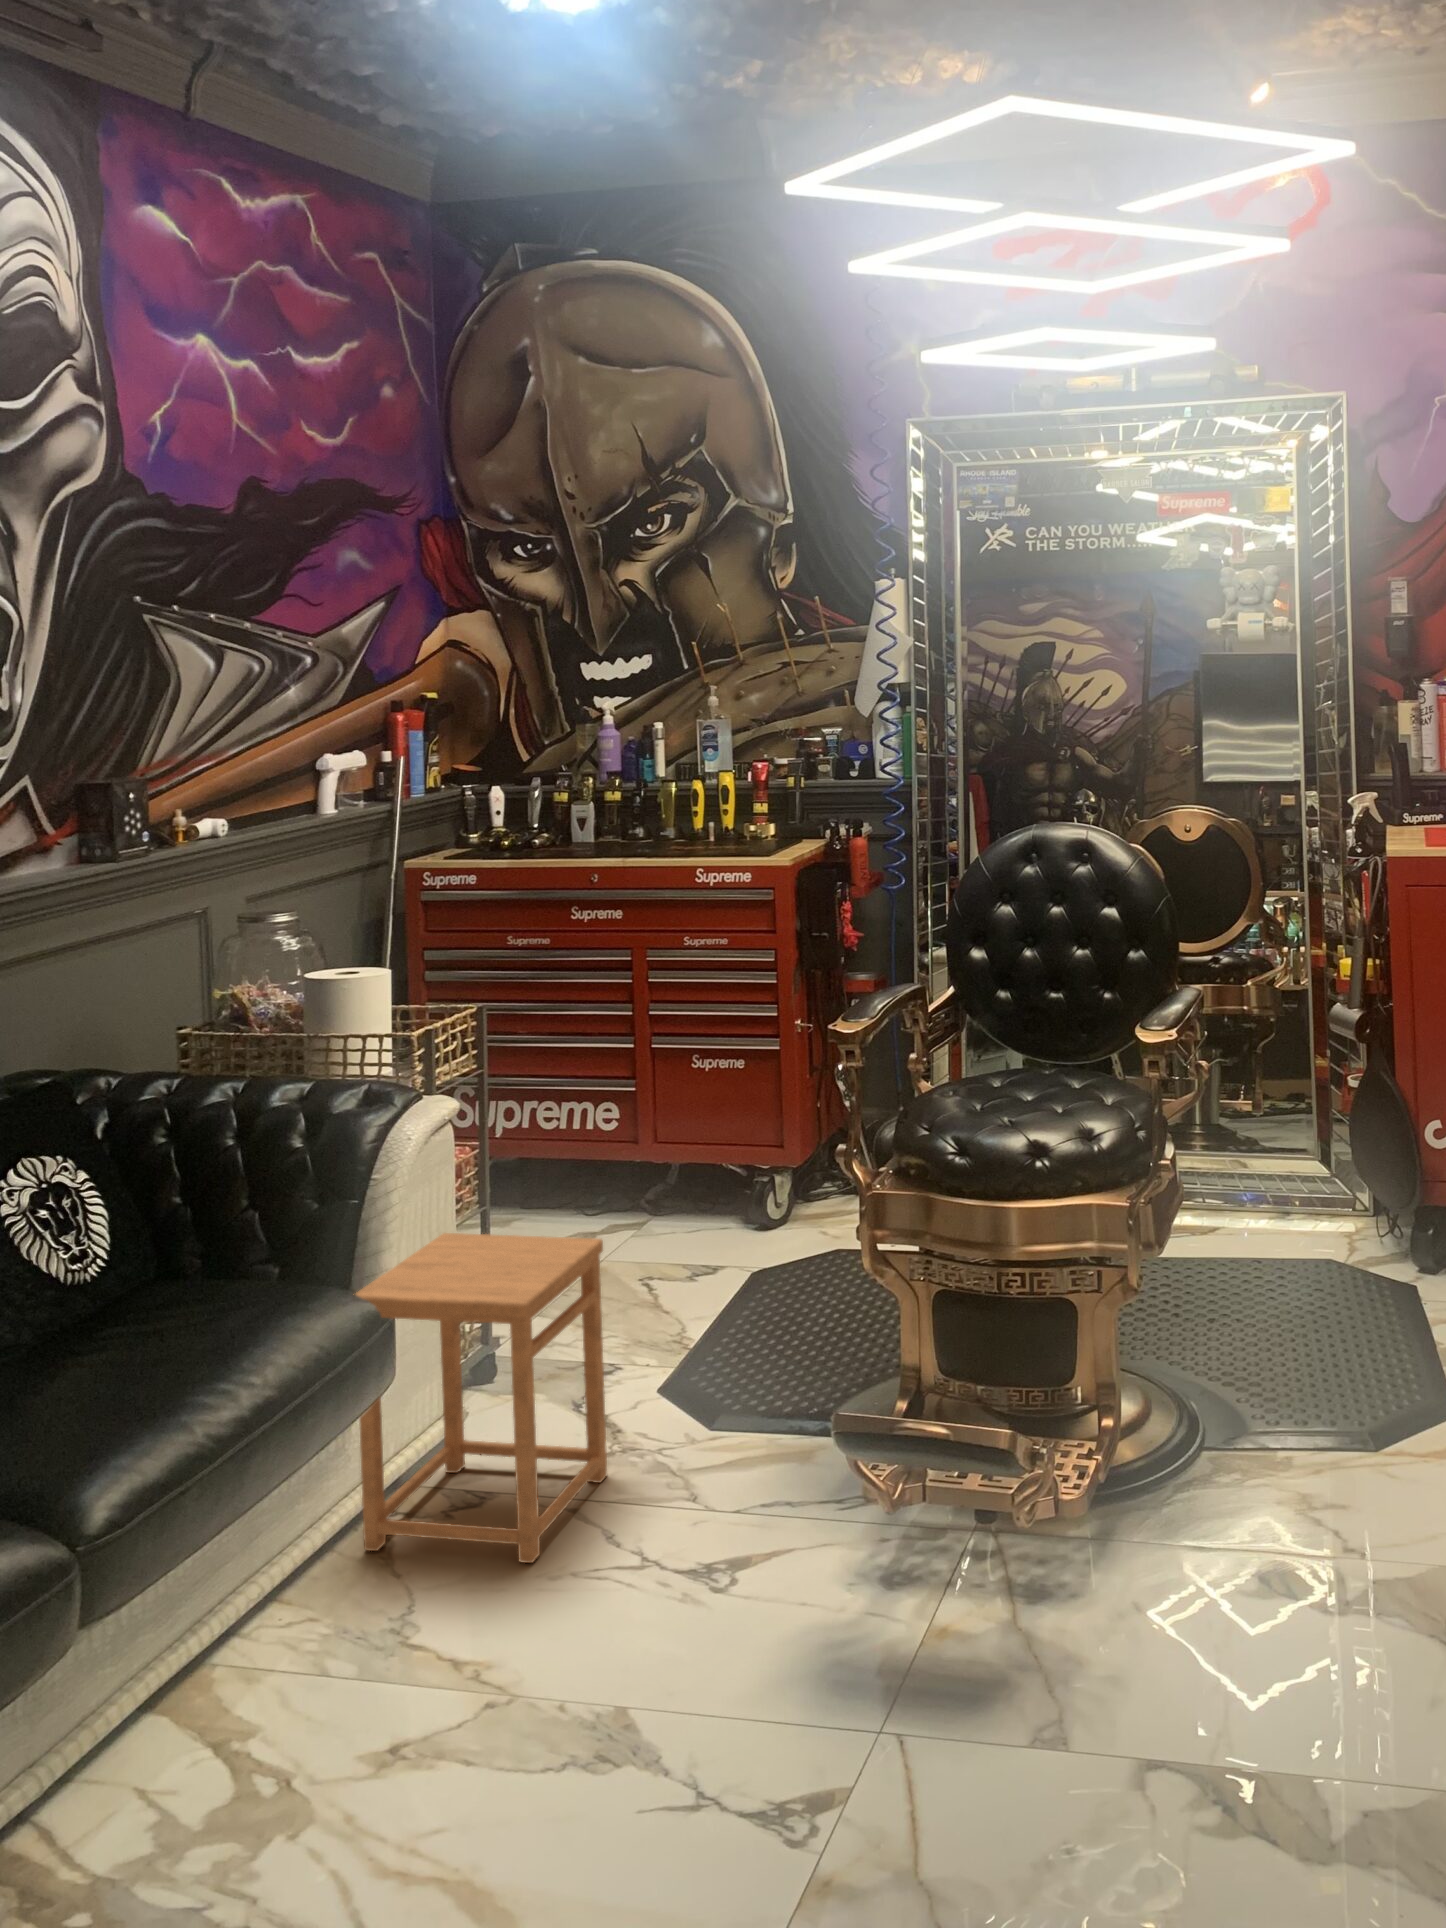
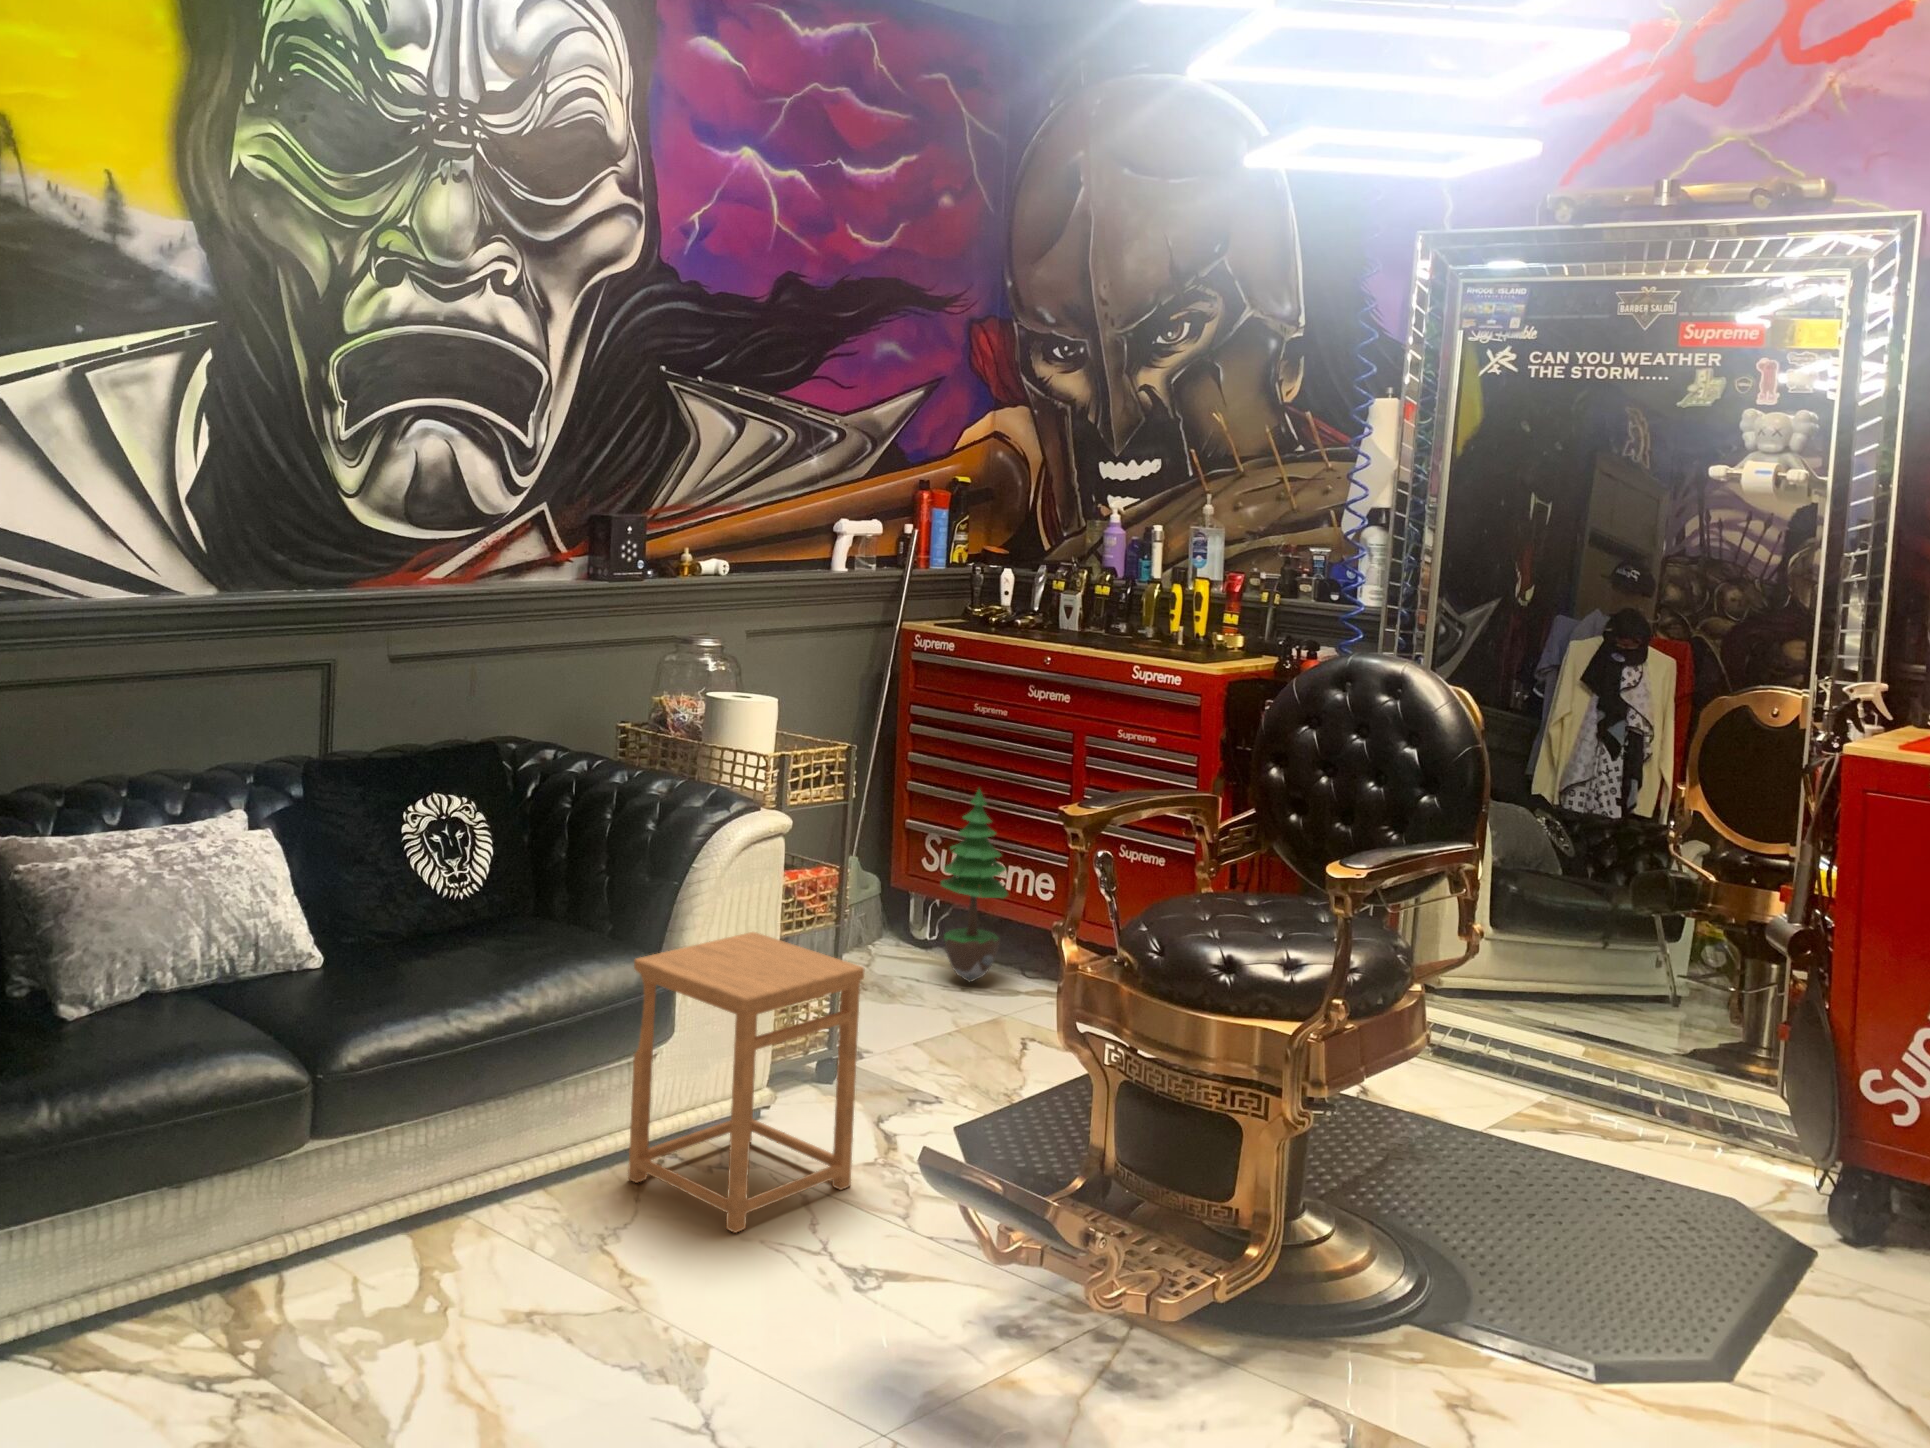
potted tree: none [503,1025,581,1236] -> present [941,789,1008,982]

